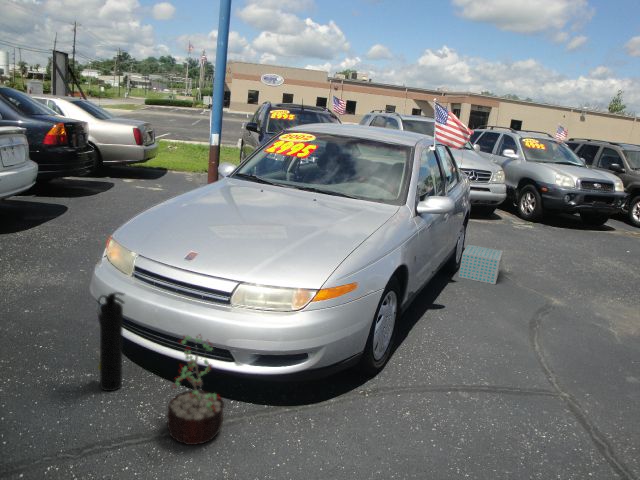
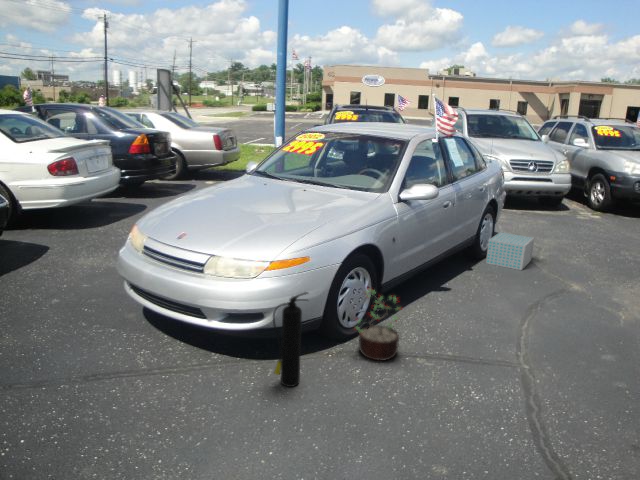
fire extinguisher: present [97,292,124,391] -> present [273,292,308,387]
decorative plant: present [167,336,224,445] -> present [356,289,402,360]

